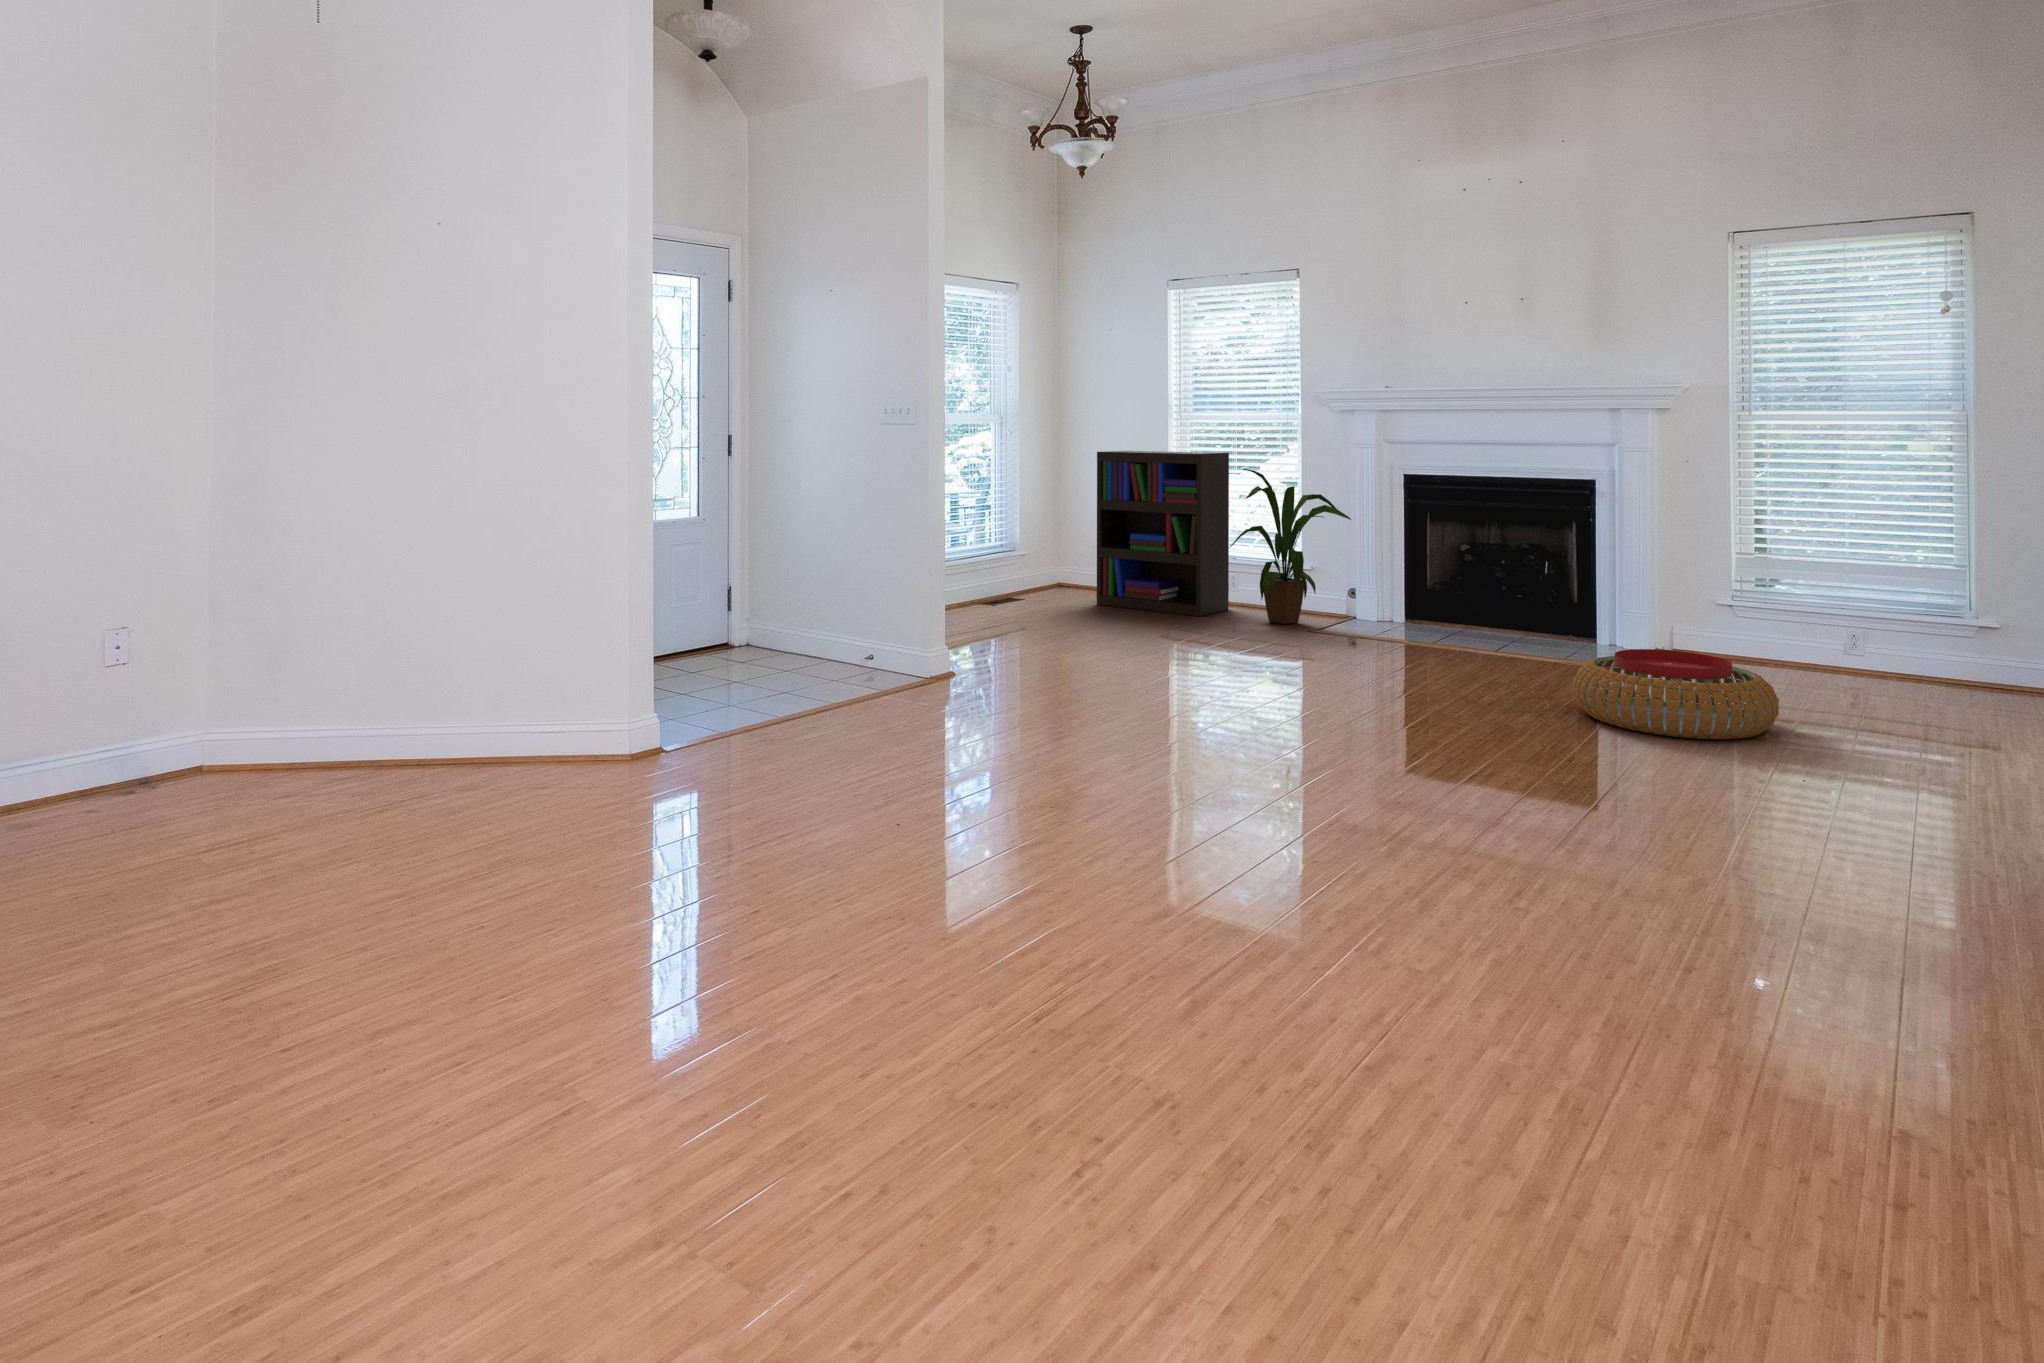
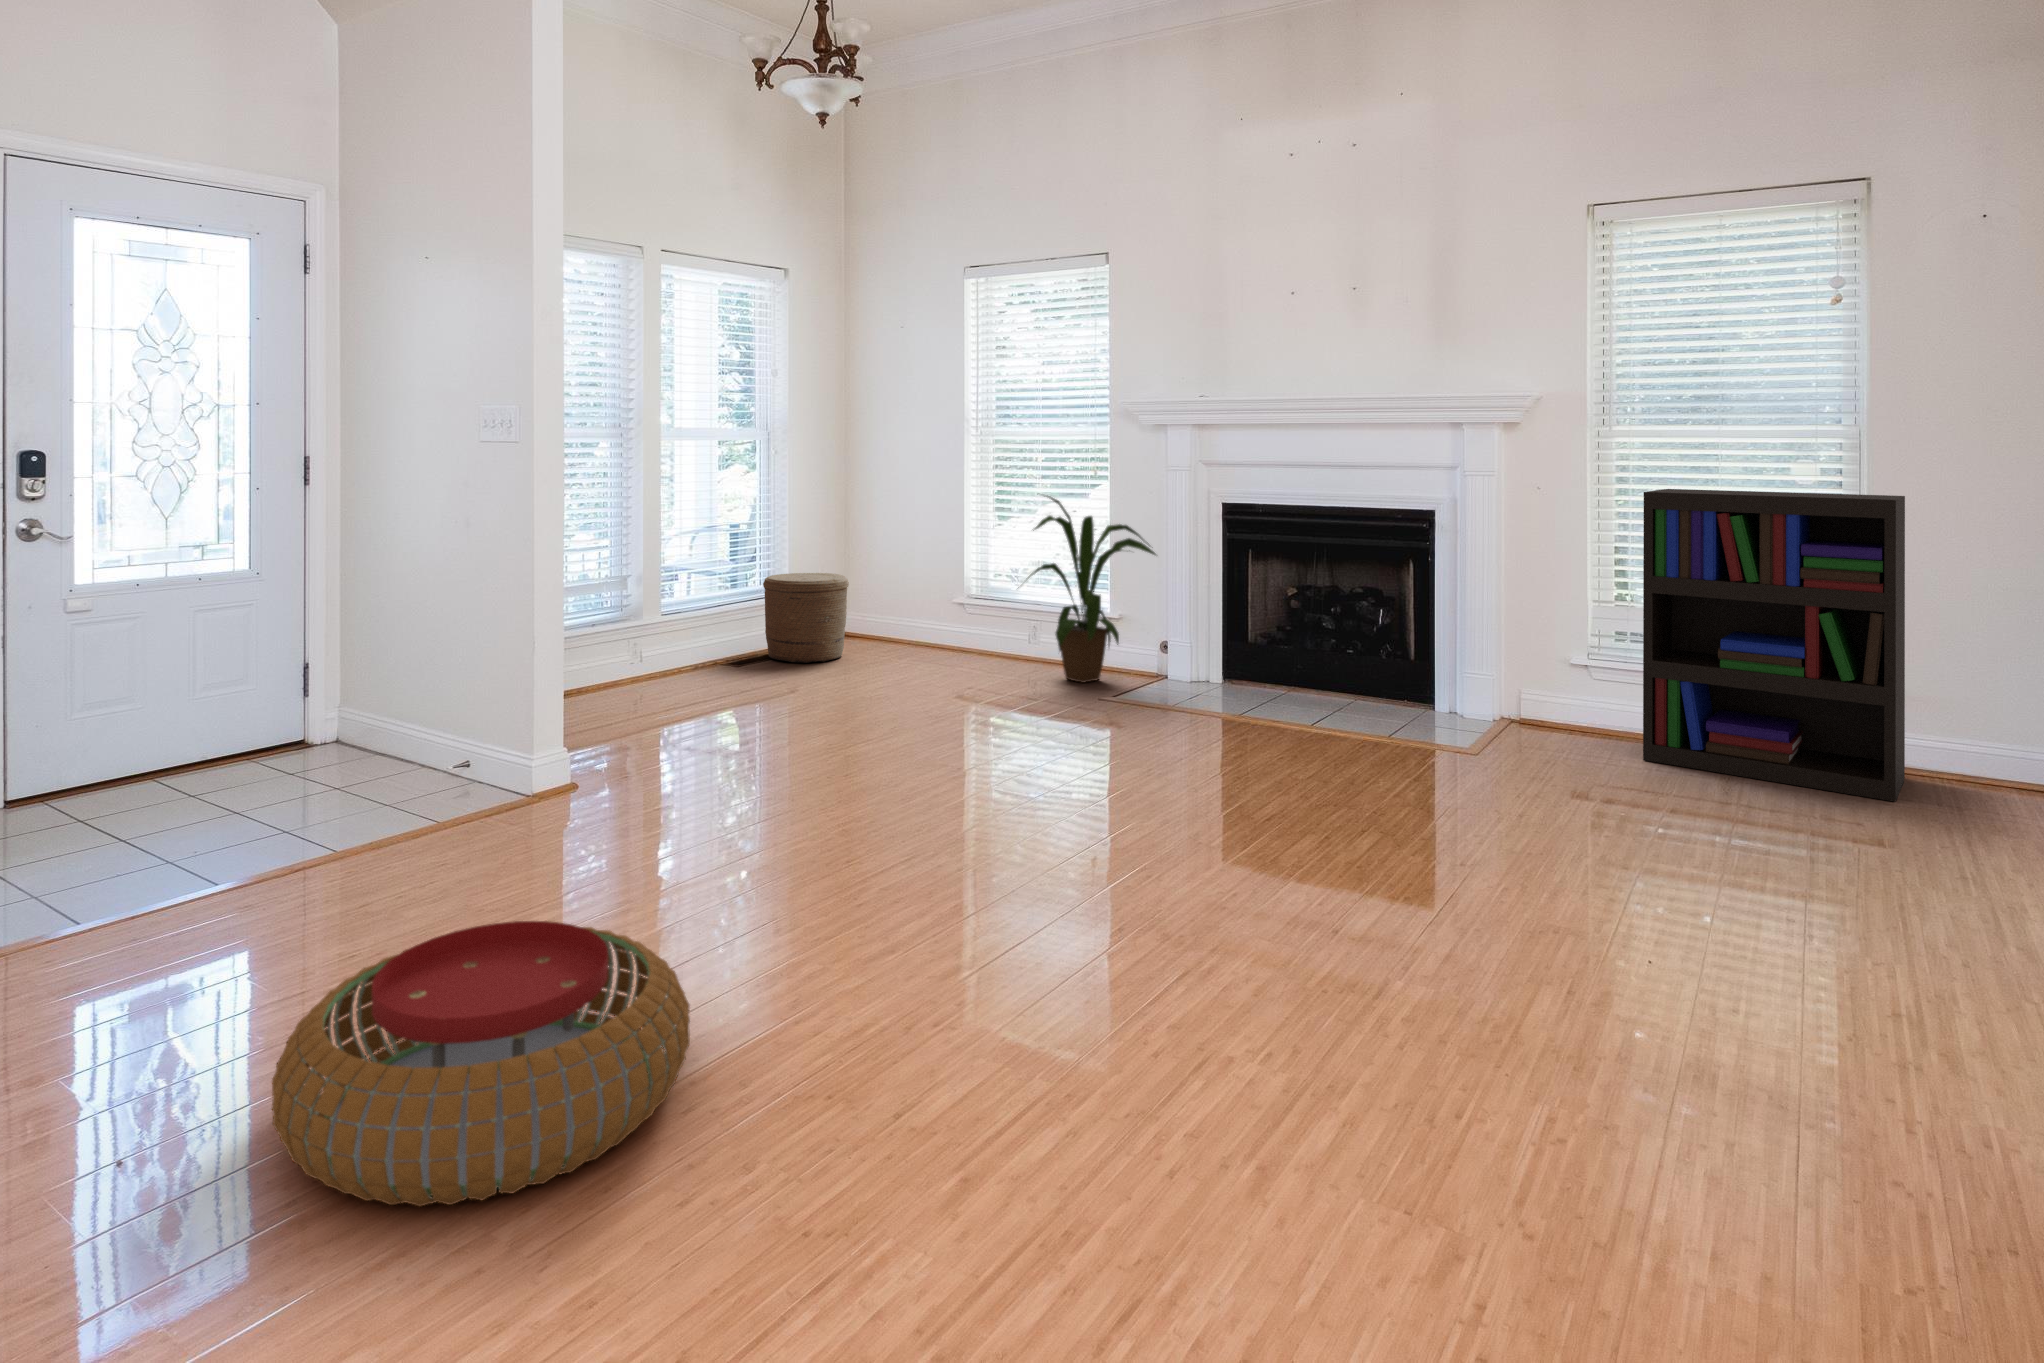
bookshelf: present [1097,451,1229,616] -> present [1643,489,1905,802]
woven basket: none [1002,536,1073,609] -> present [763,573,849,663]
pouf: present [1573,649,1779,739] -> present [272,921,690,1206]

